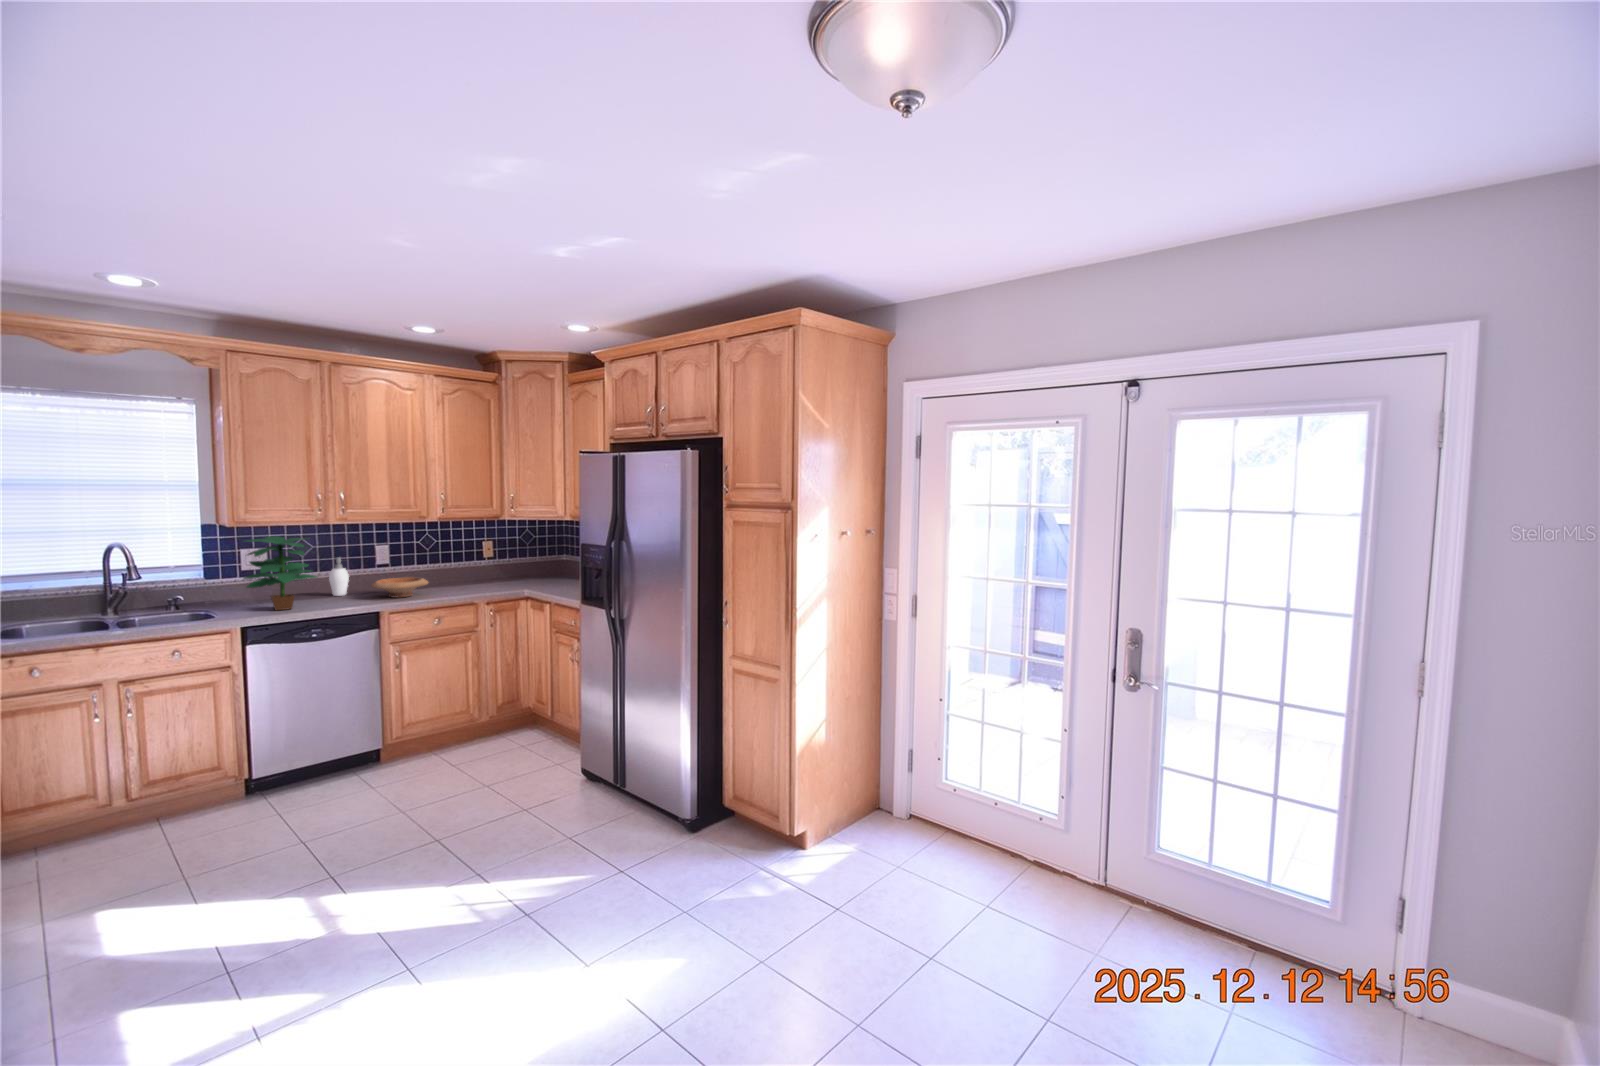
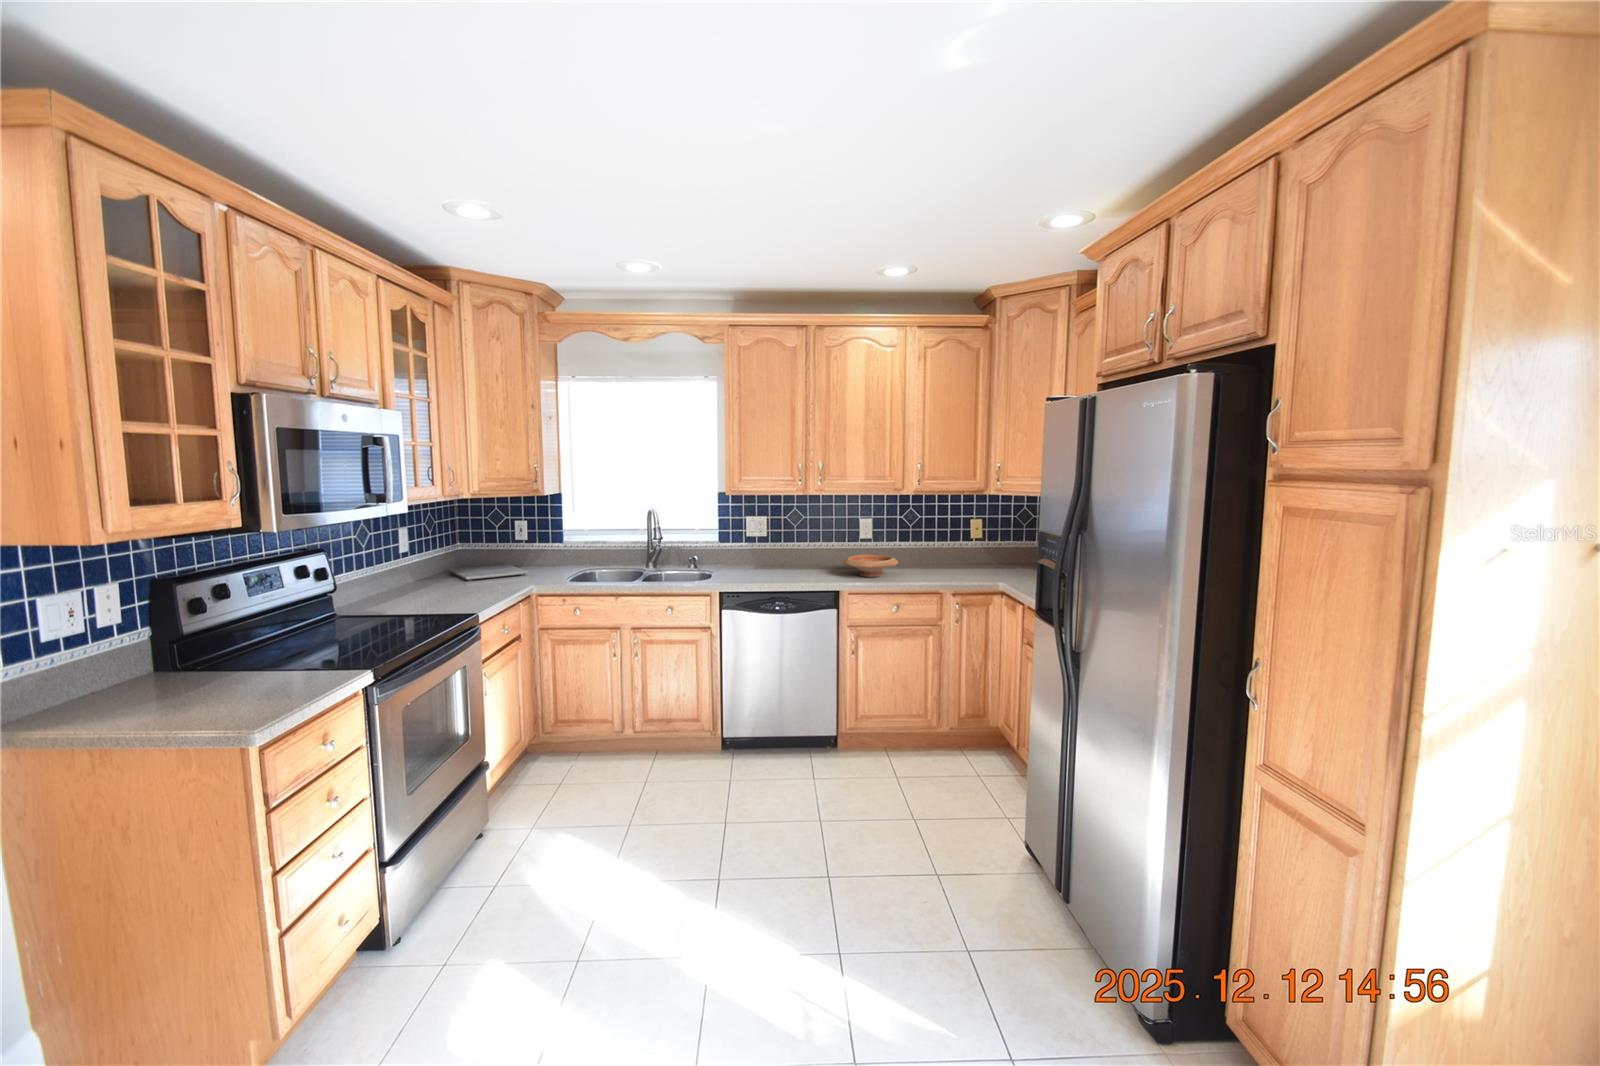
potted plant: present [245,536,317,610] -> none [734,505,795,578]
soap dispenser: present [329,558,349,596] -> none [814,529,831,568]

